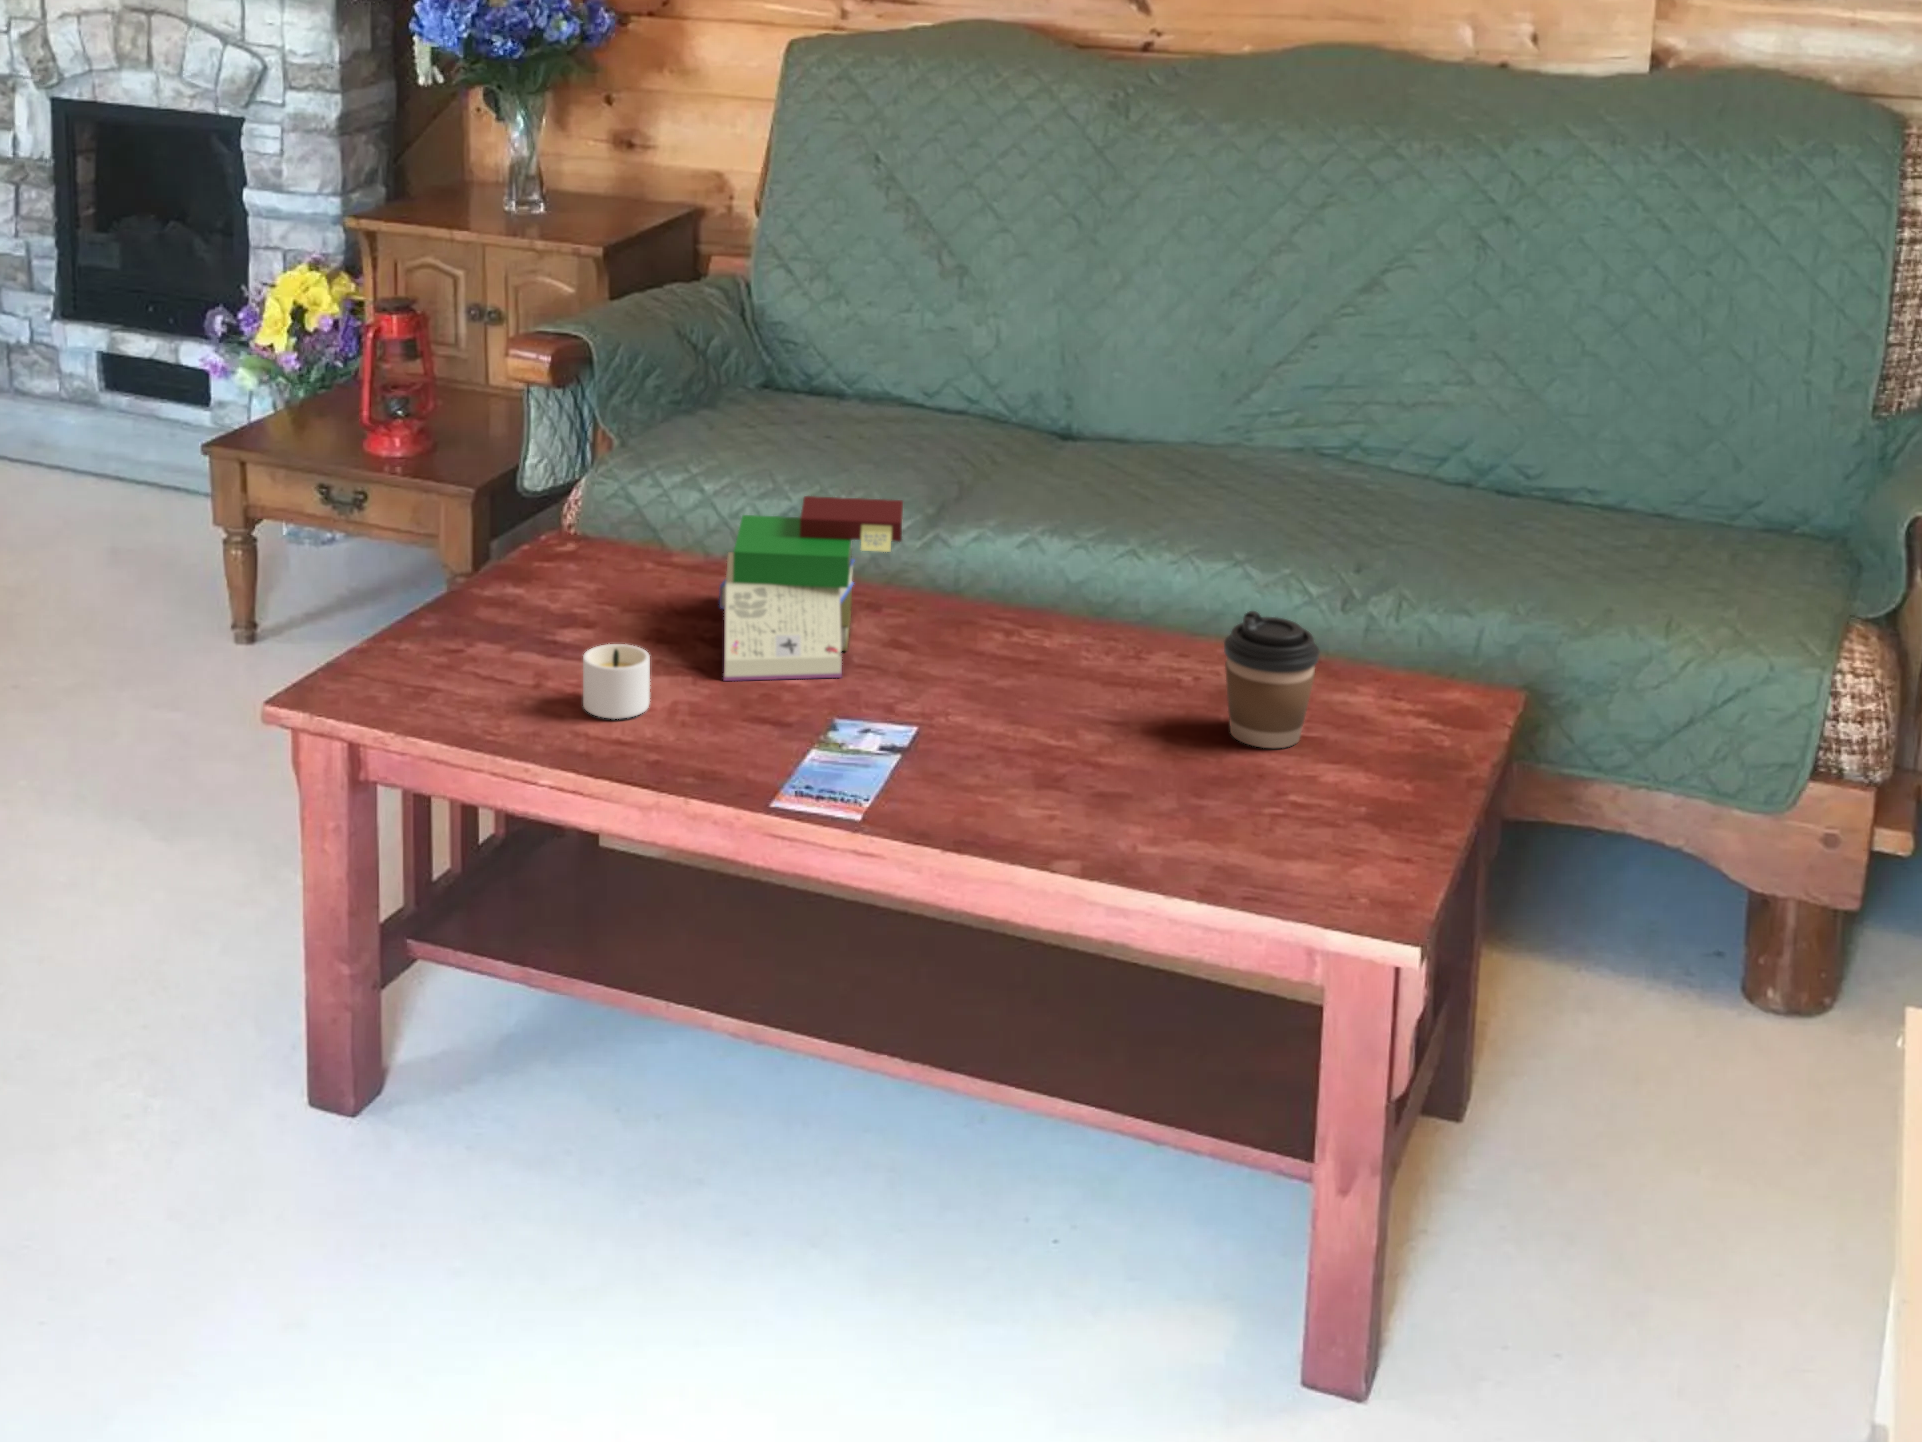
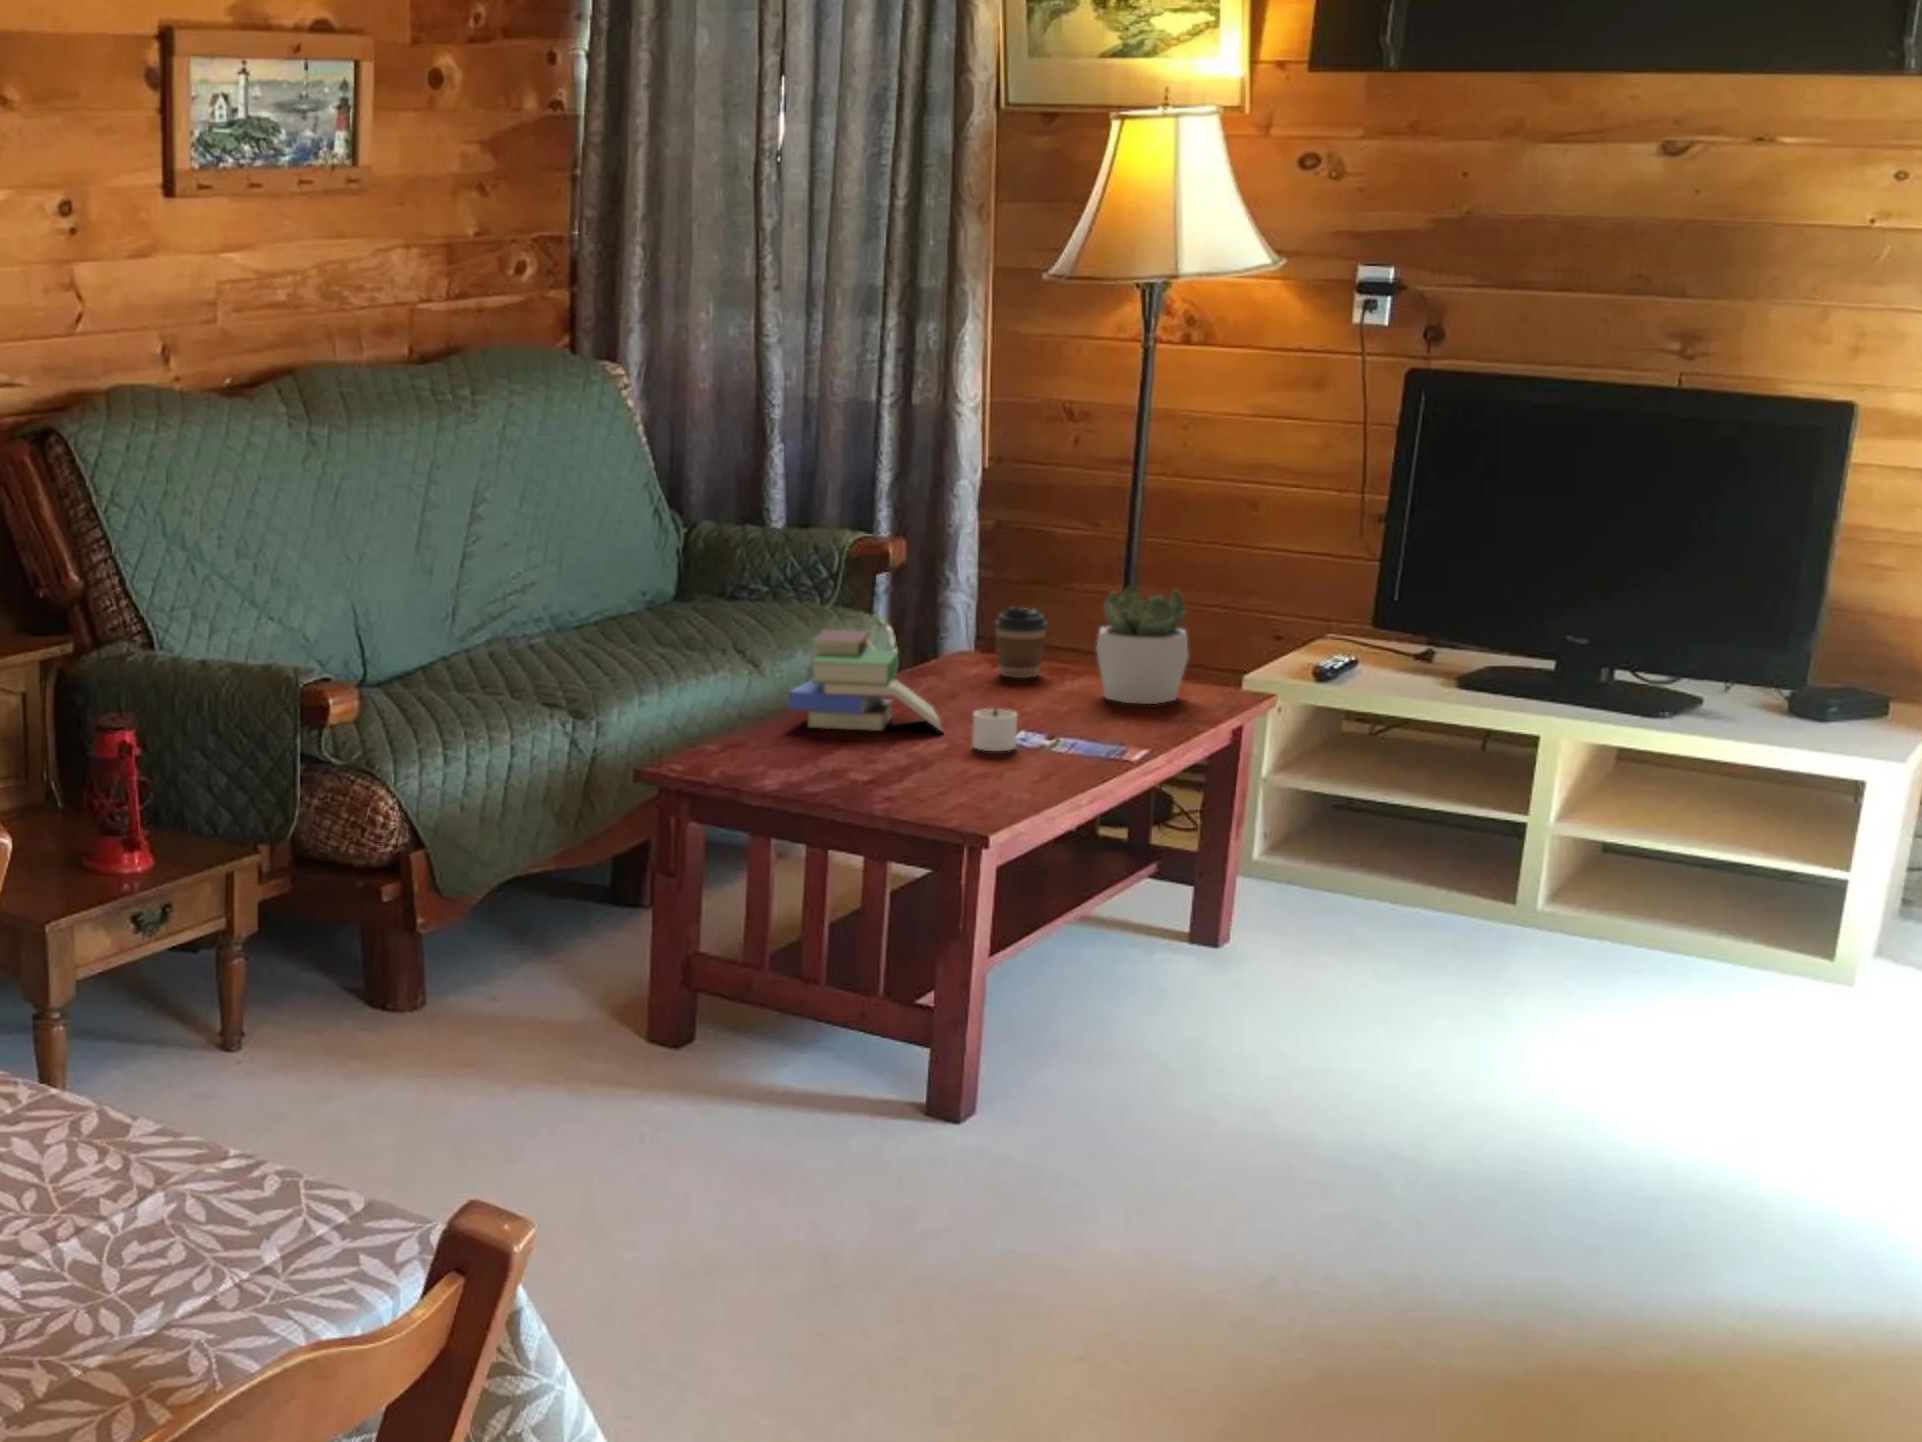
succulent plant: none [1002,608,1176,844] -> present [1097,586,1188,704]

